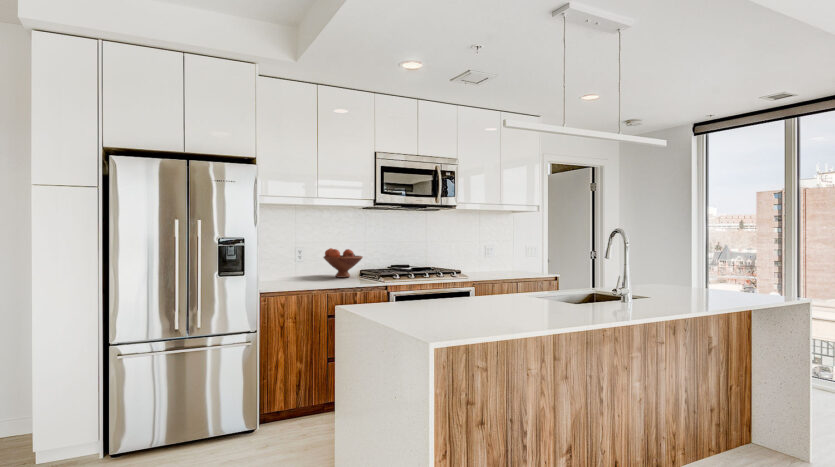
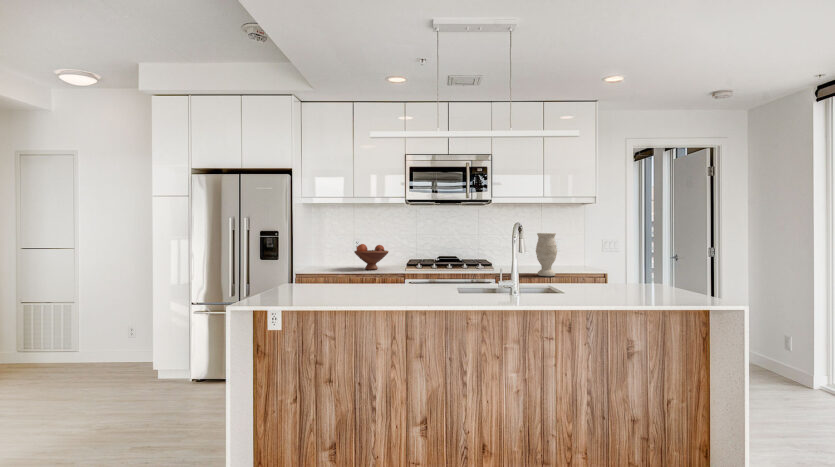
vase: none [504,238,525,279] -> present [536,233,557,276]

